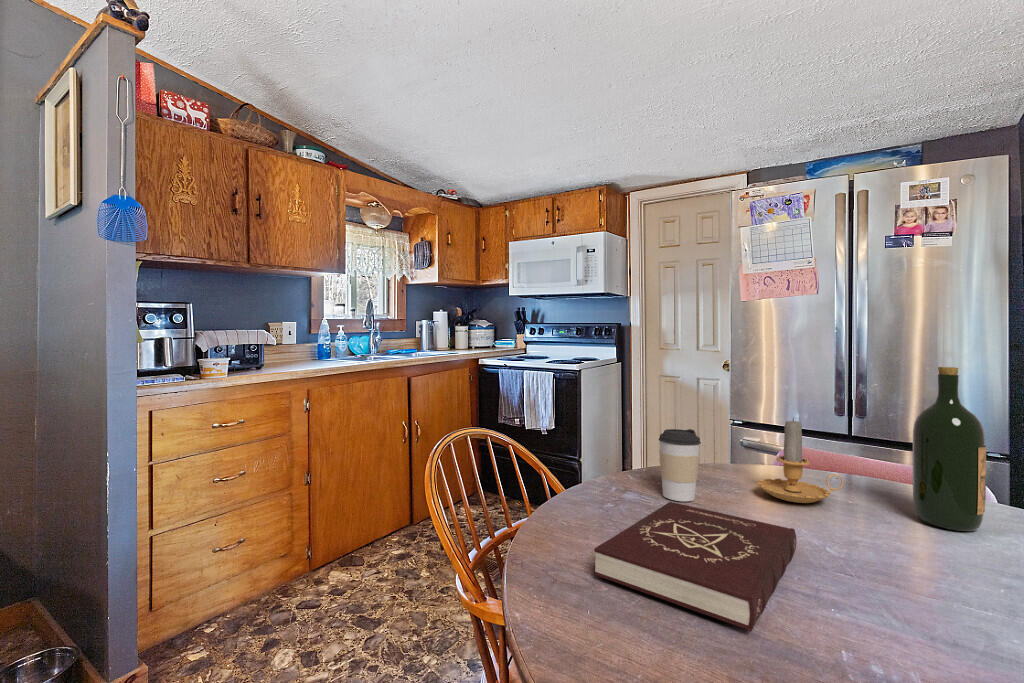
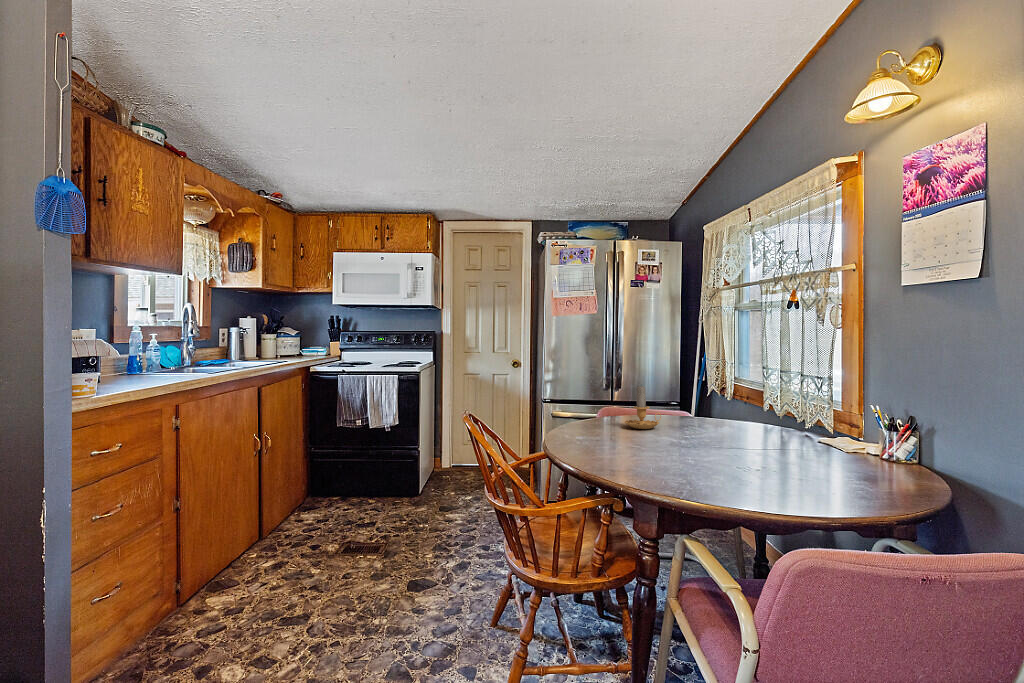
wine bottle: present [912,367,986,531] -> none [690,354,718,429]
coffee cup: present [659,429,701,501] -> none [582,394,606,436]
book: present [594,502,797,631] -> none [606,432,694,462]

